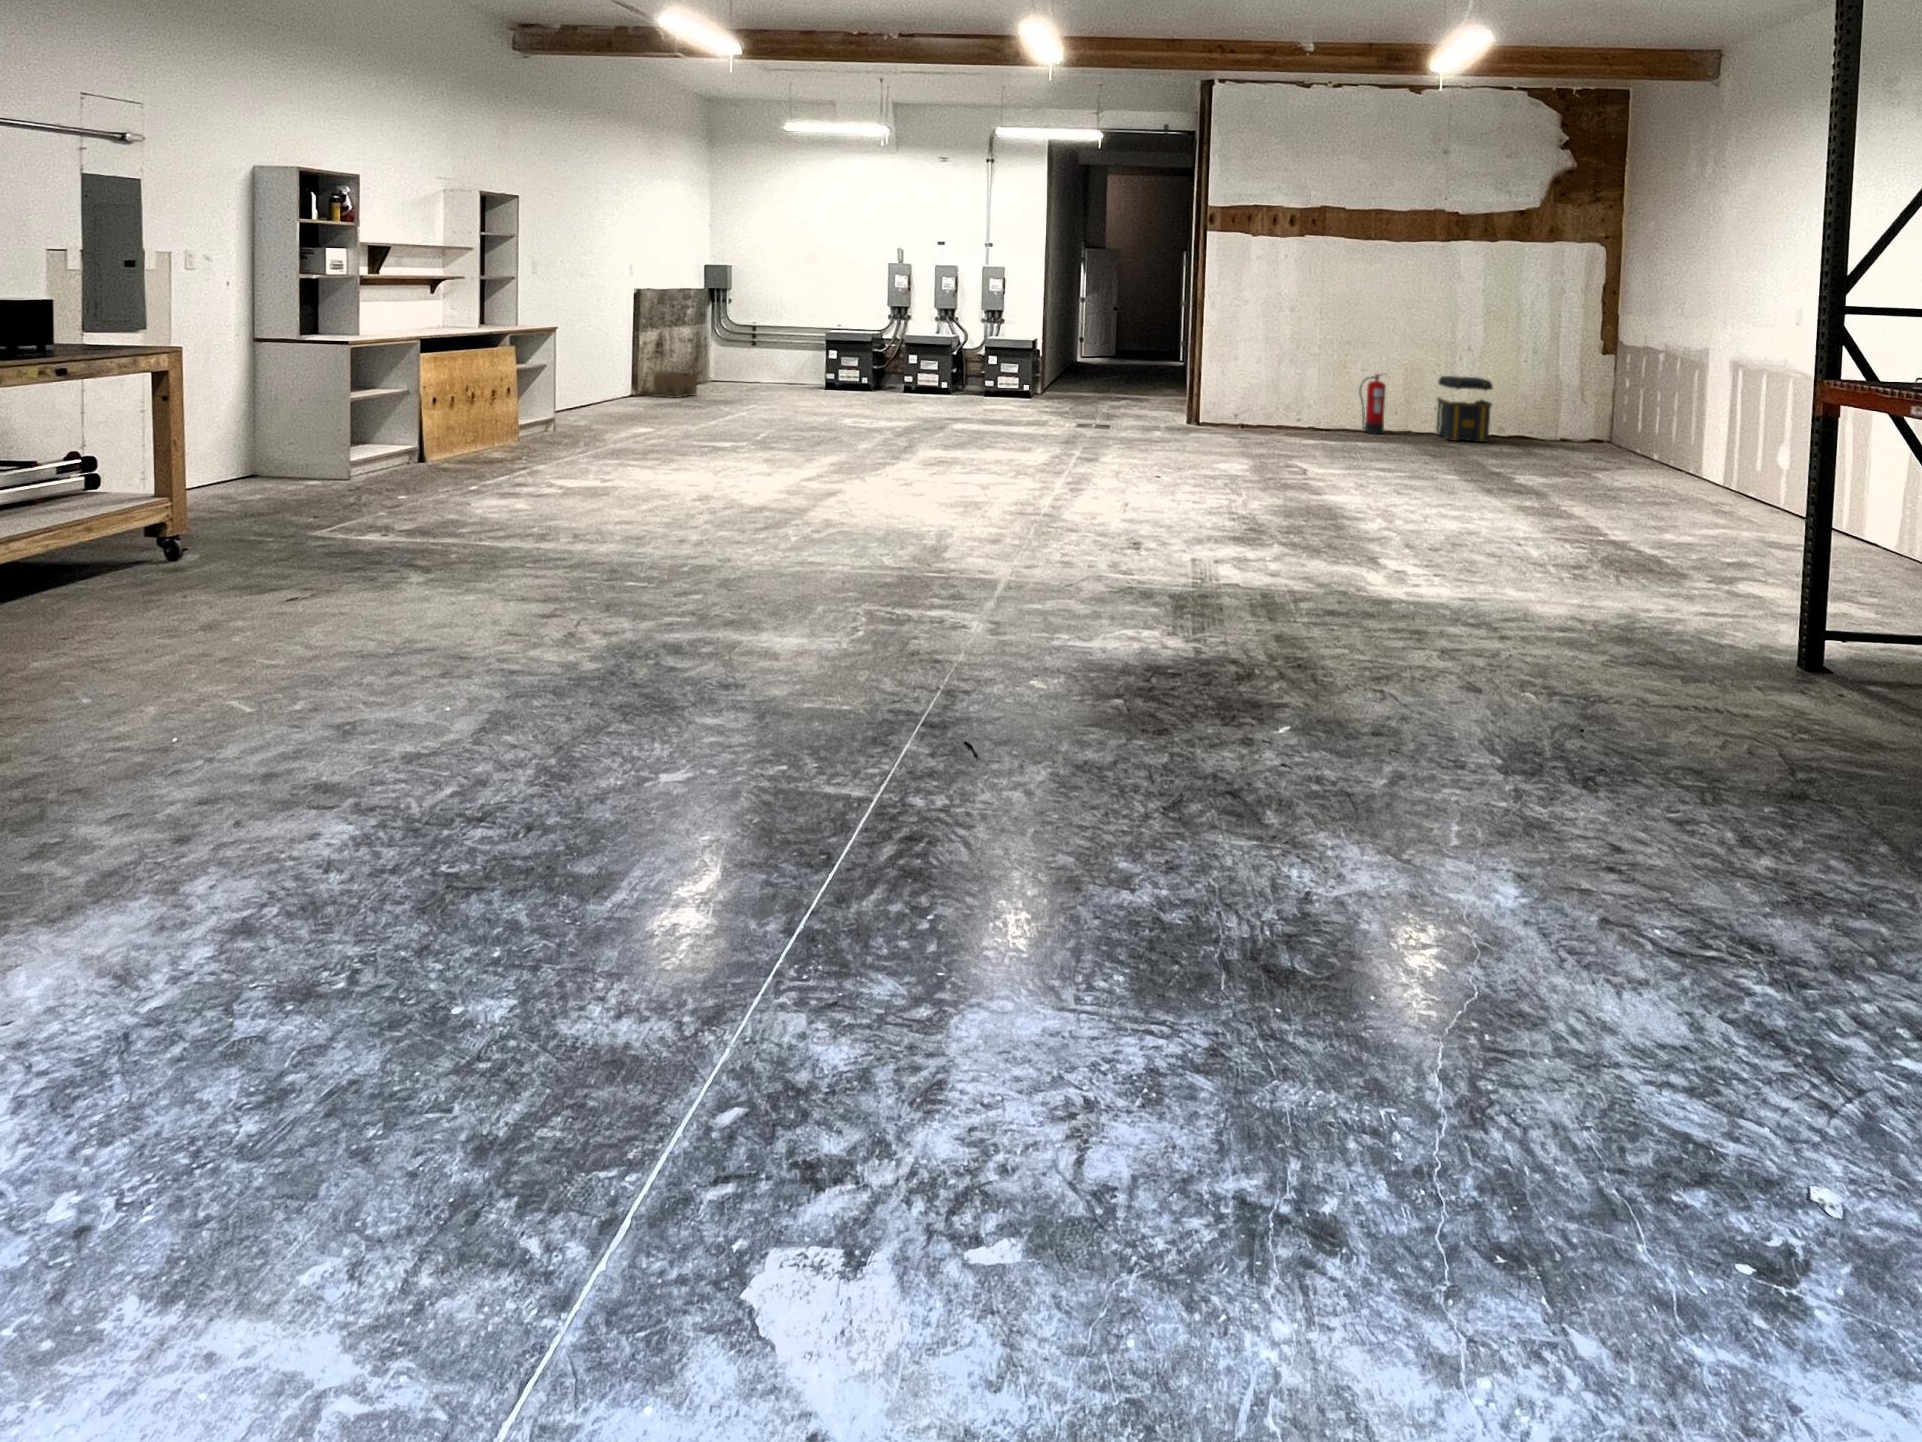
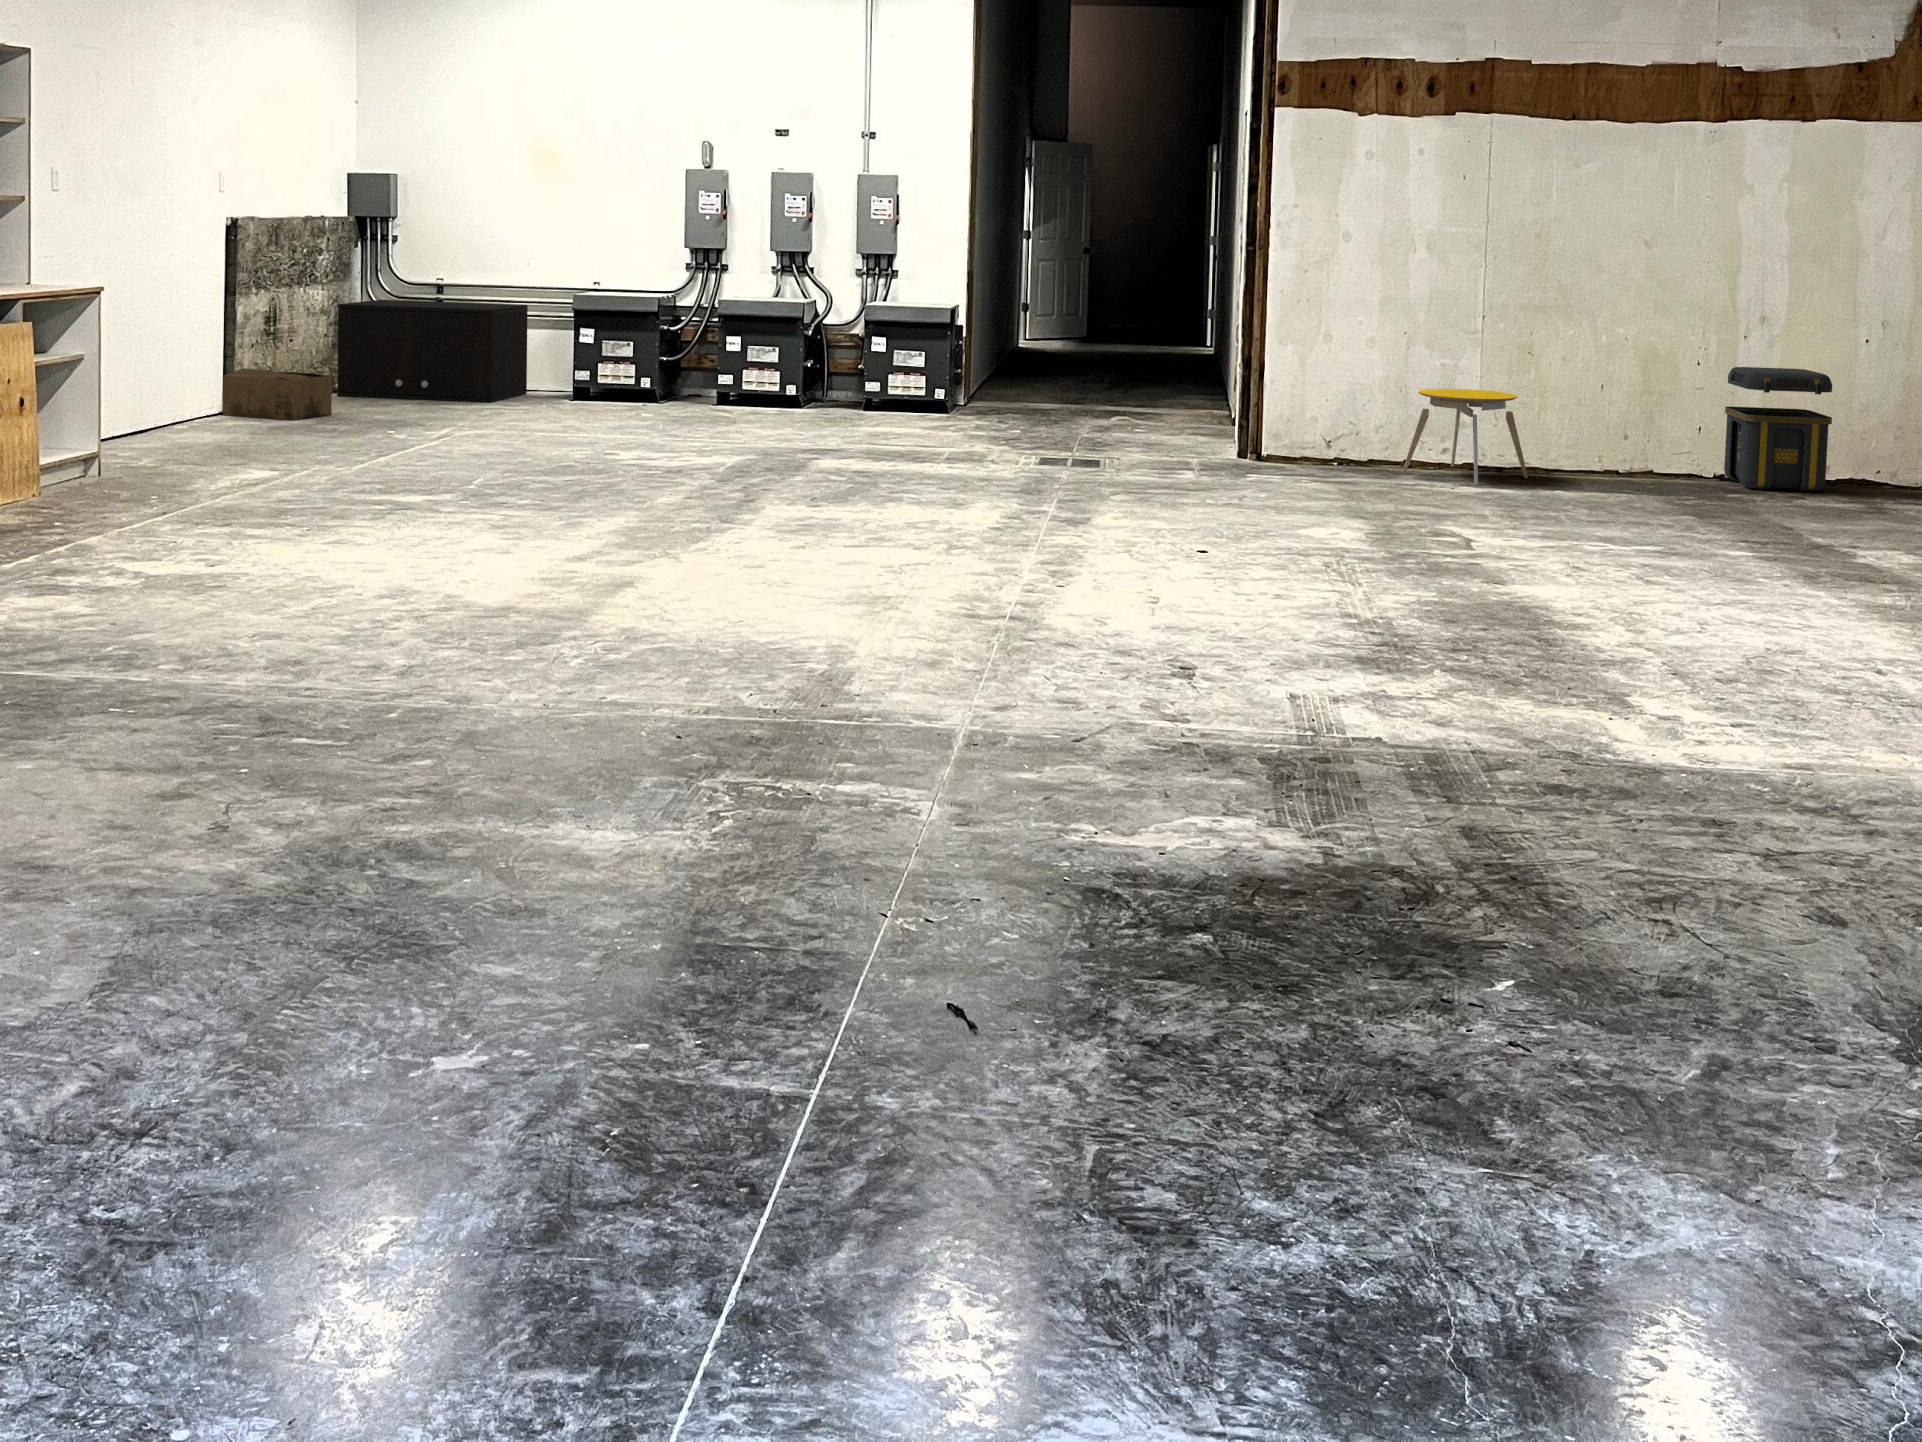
storage cabinet: none [703,334,806,389] -> present [337,300,528,403]
fire extinguisher: present [1360,374,1386,434] -> none [1578,363,1634,478]
stool: none [1266,386,1332,438] -> present [1402,389,1528,485]

